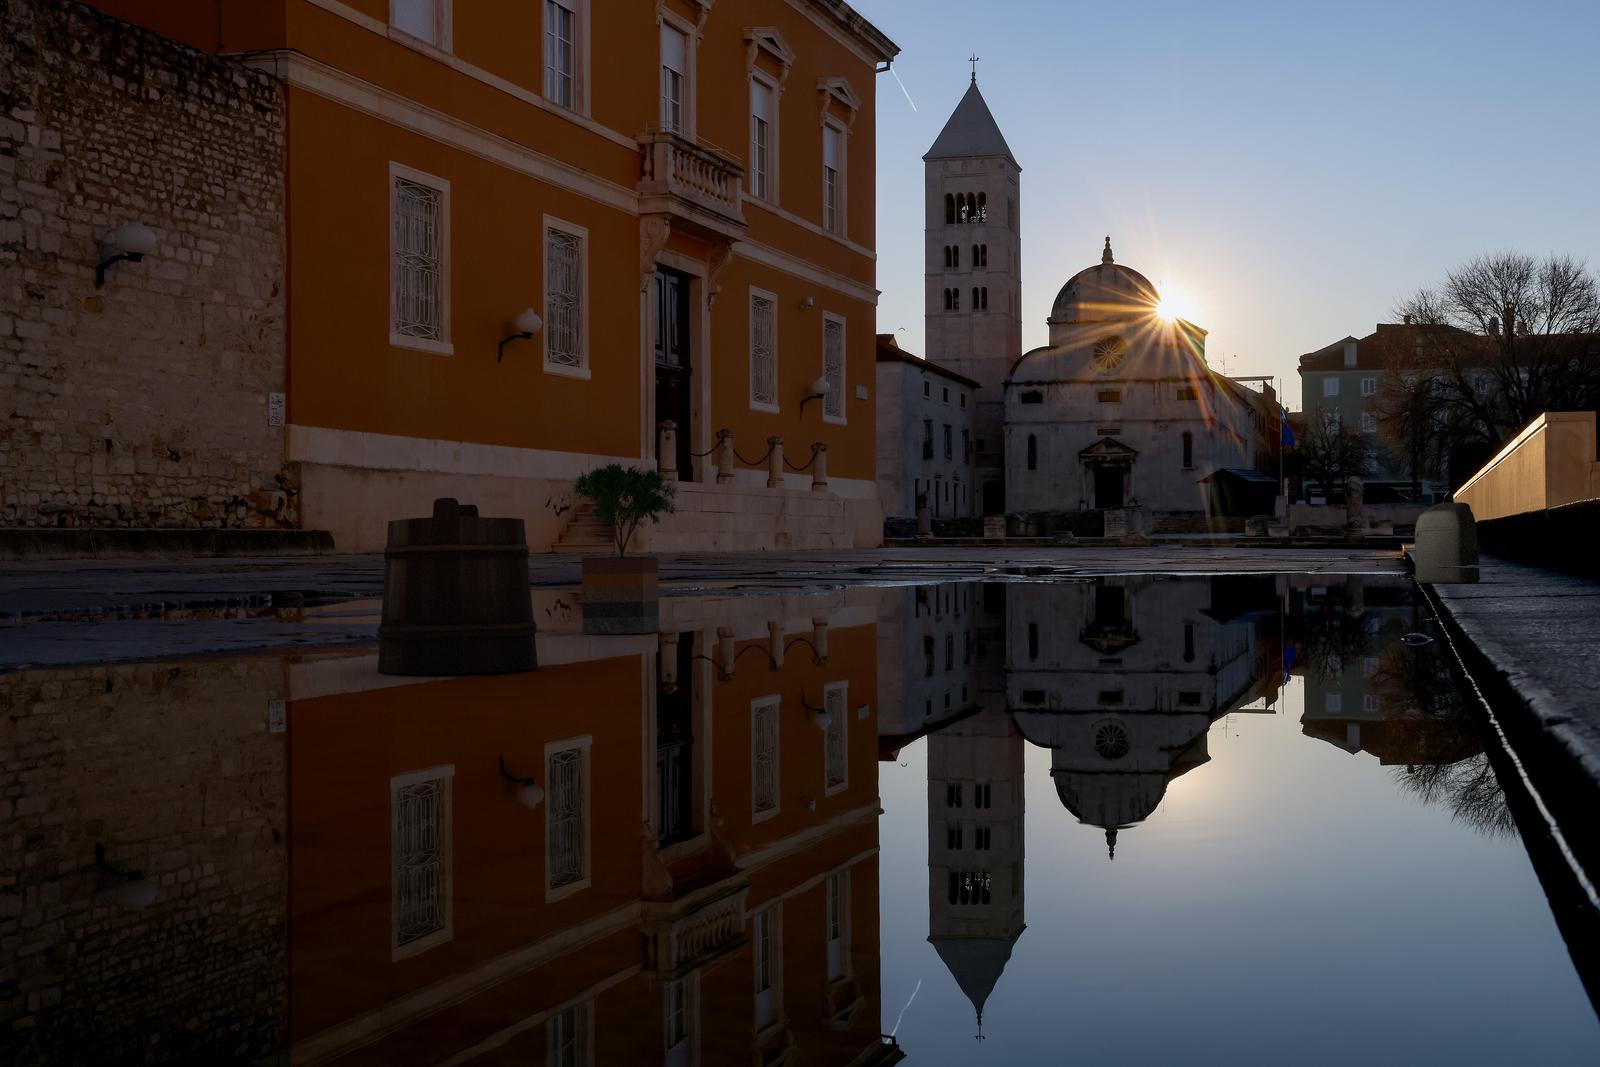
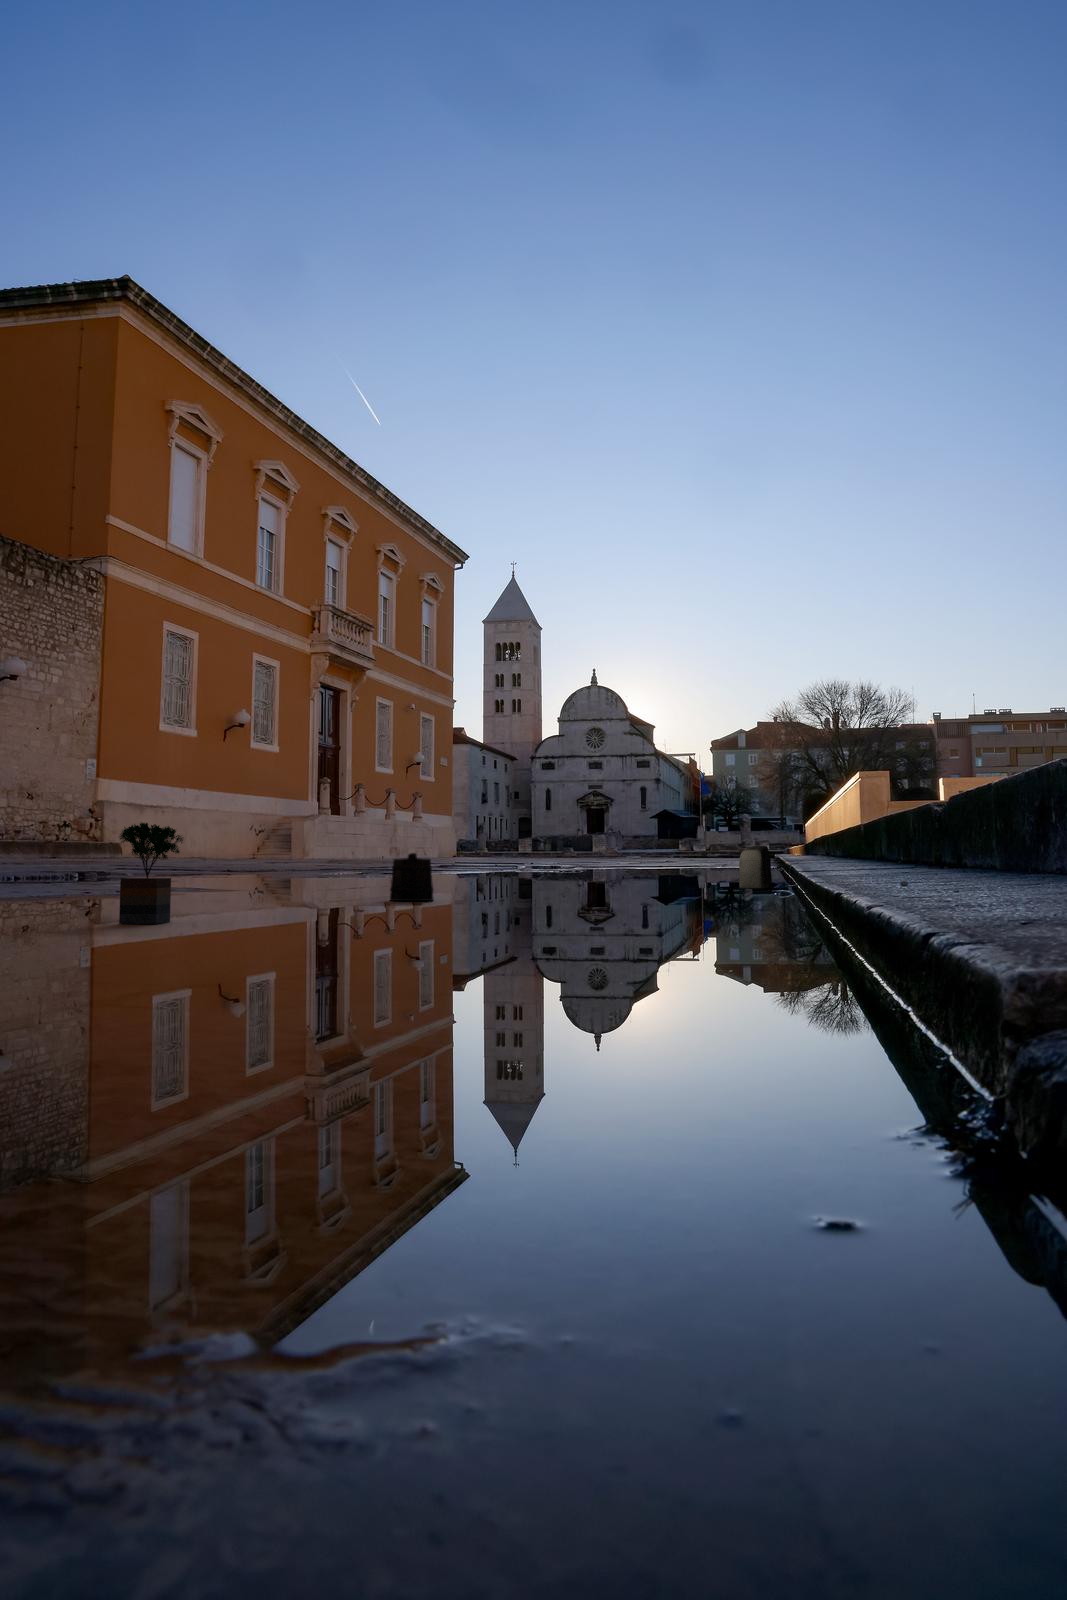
potted tree: present [573,463,678,634] -> present [119,822,184,924]
bucket: present [378,498,538,674] -> present [390,853,433,901]

